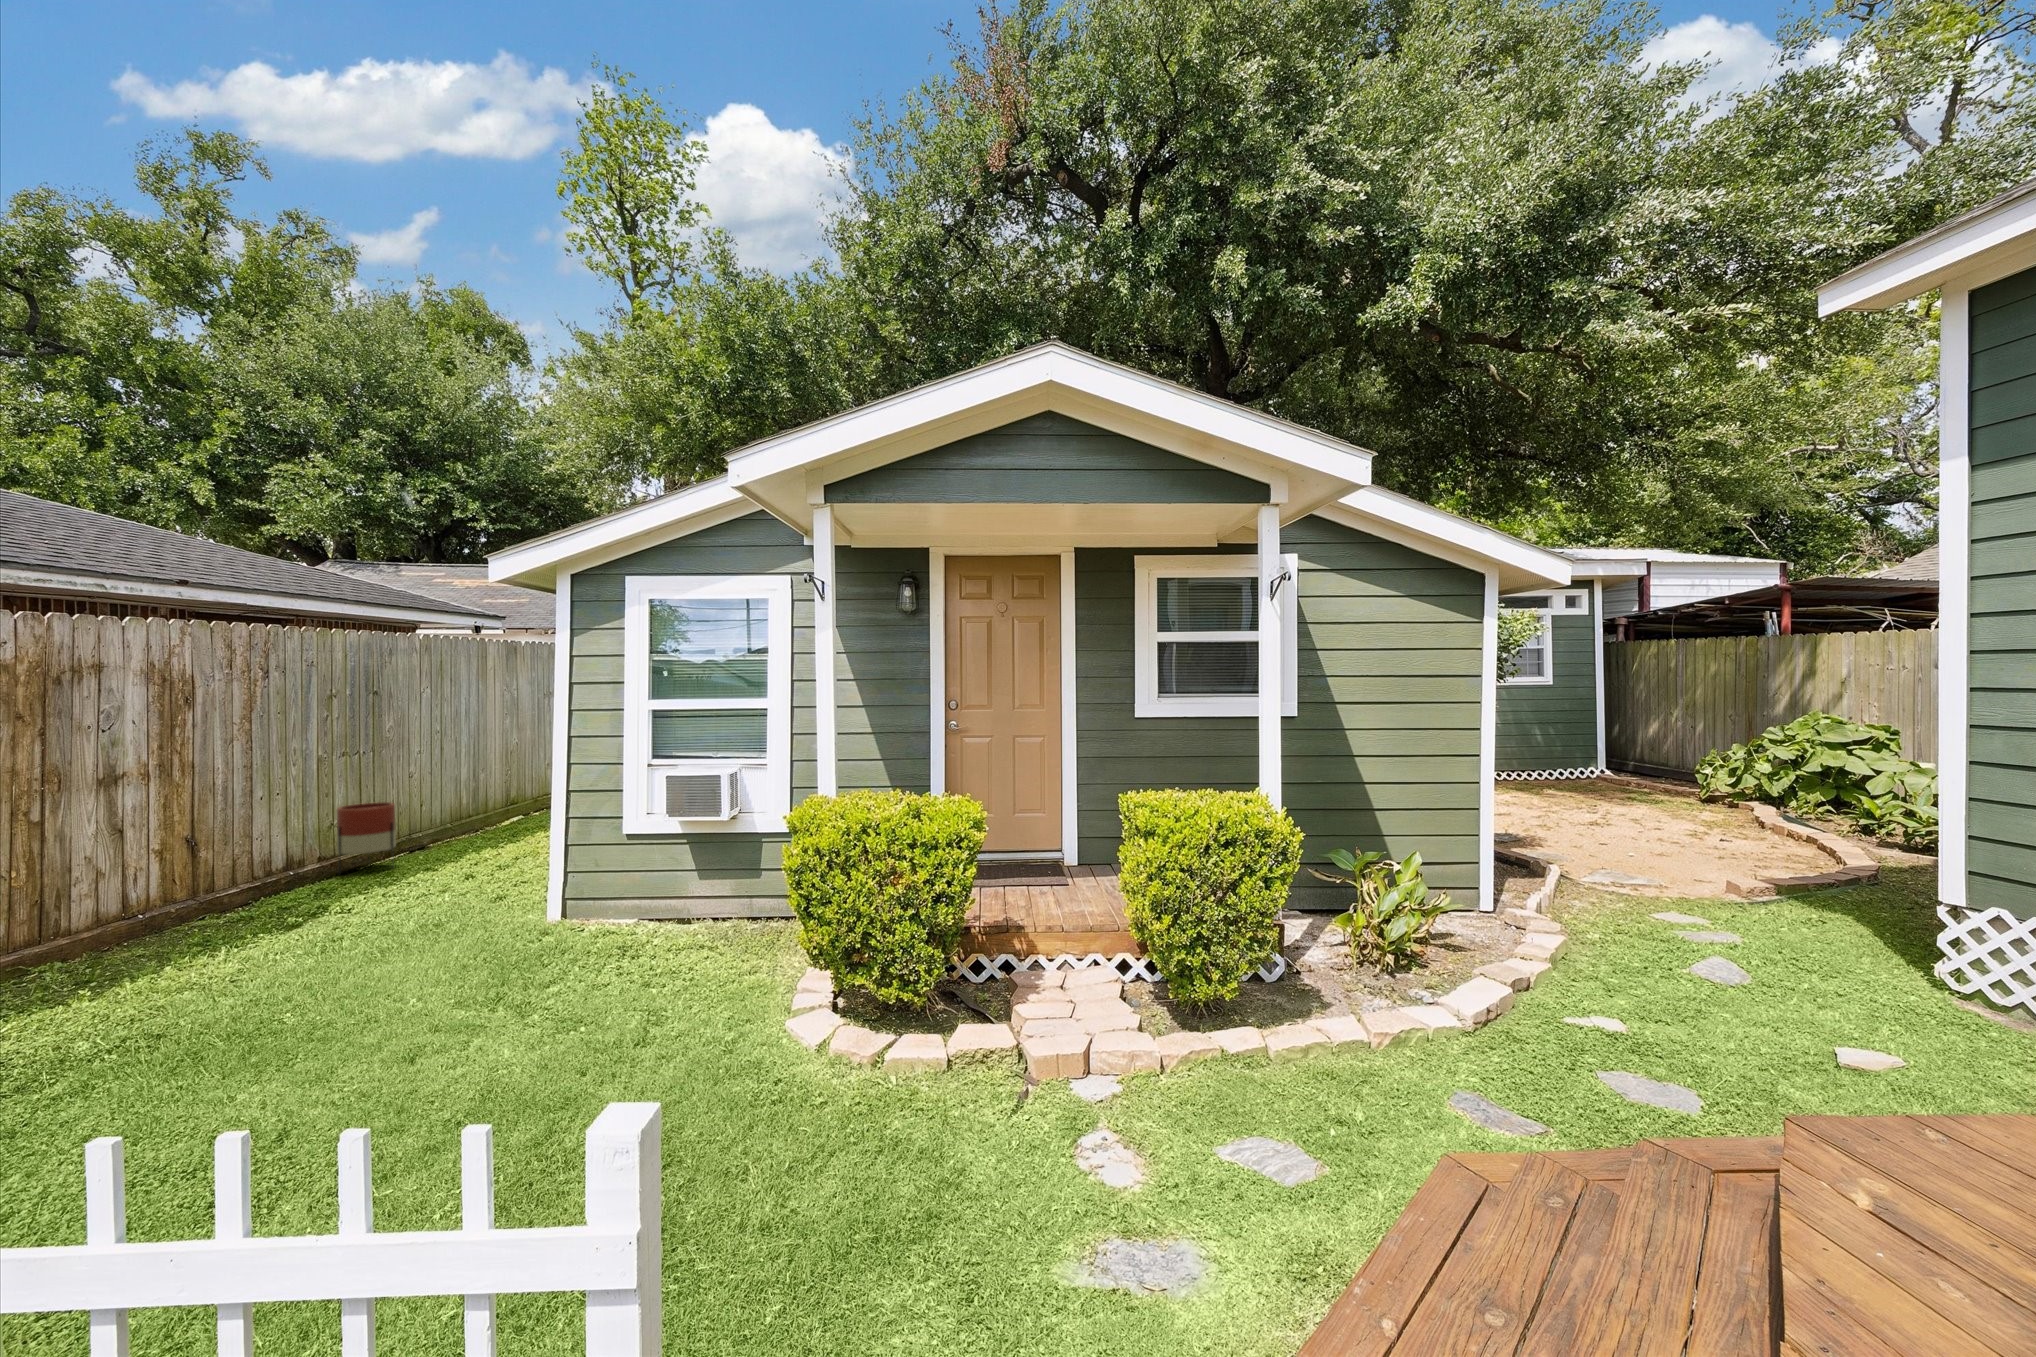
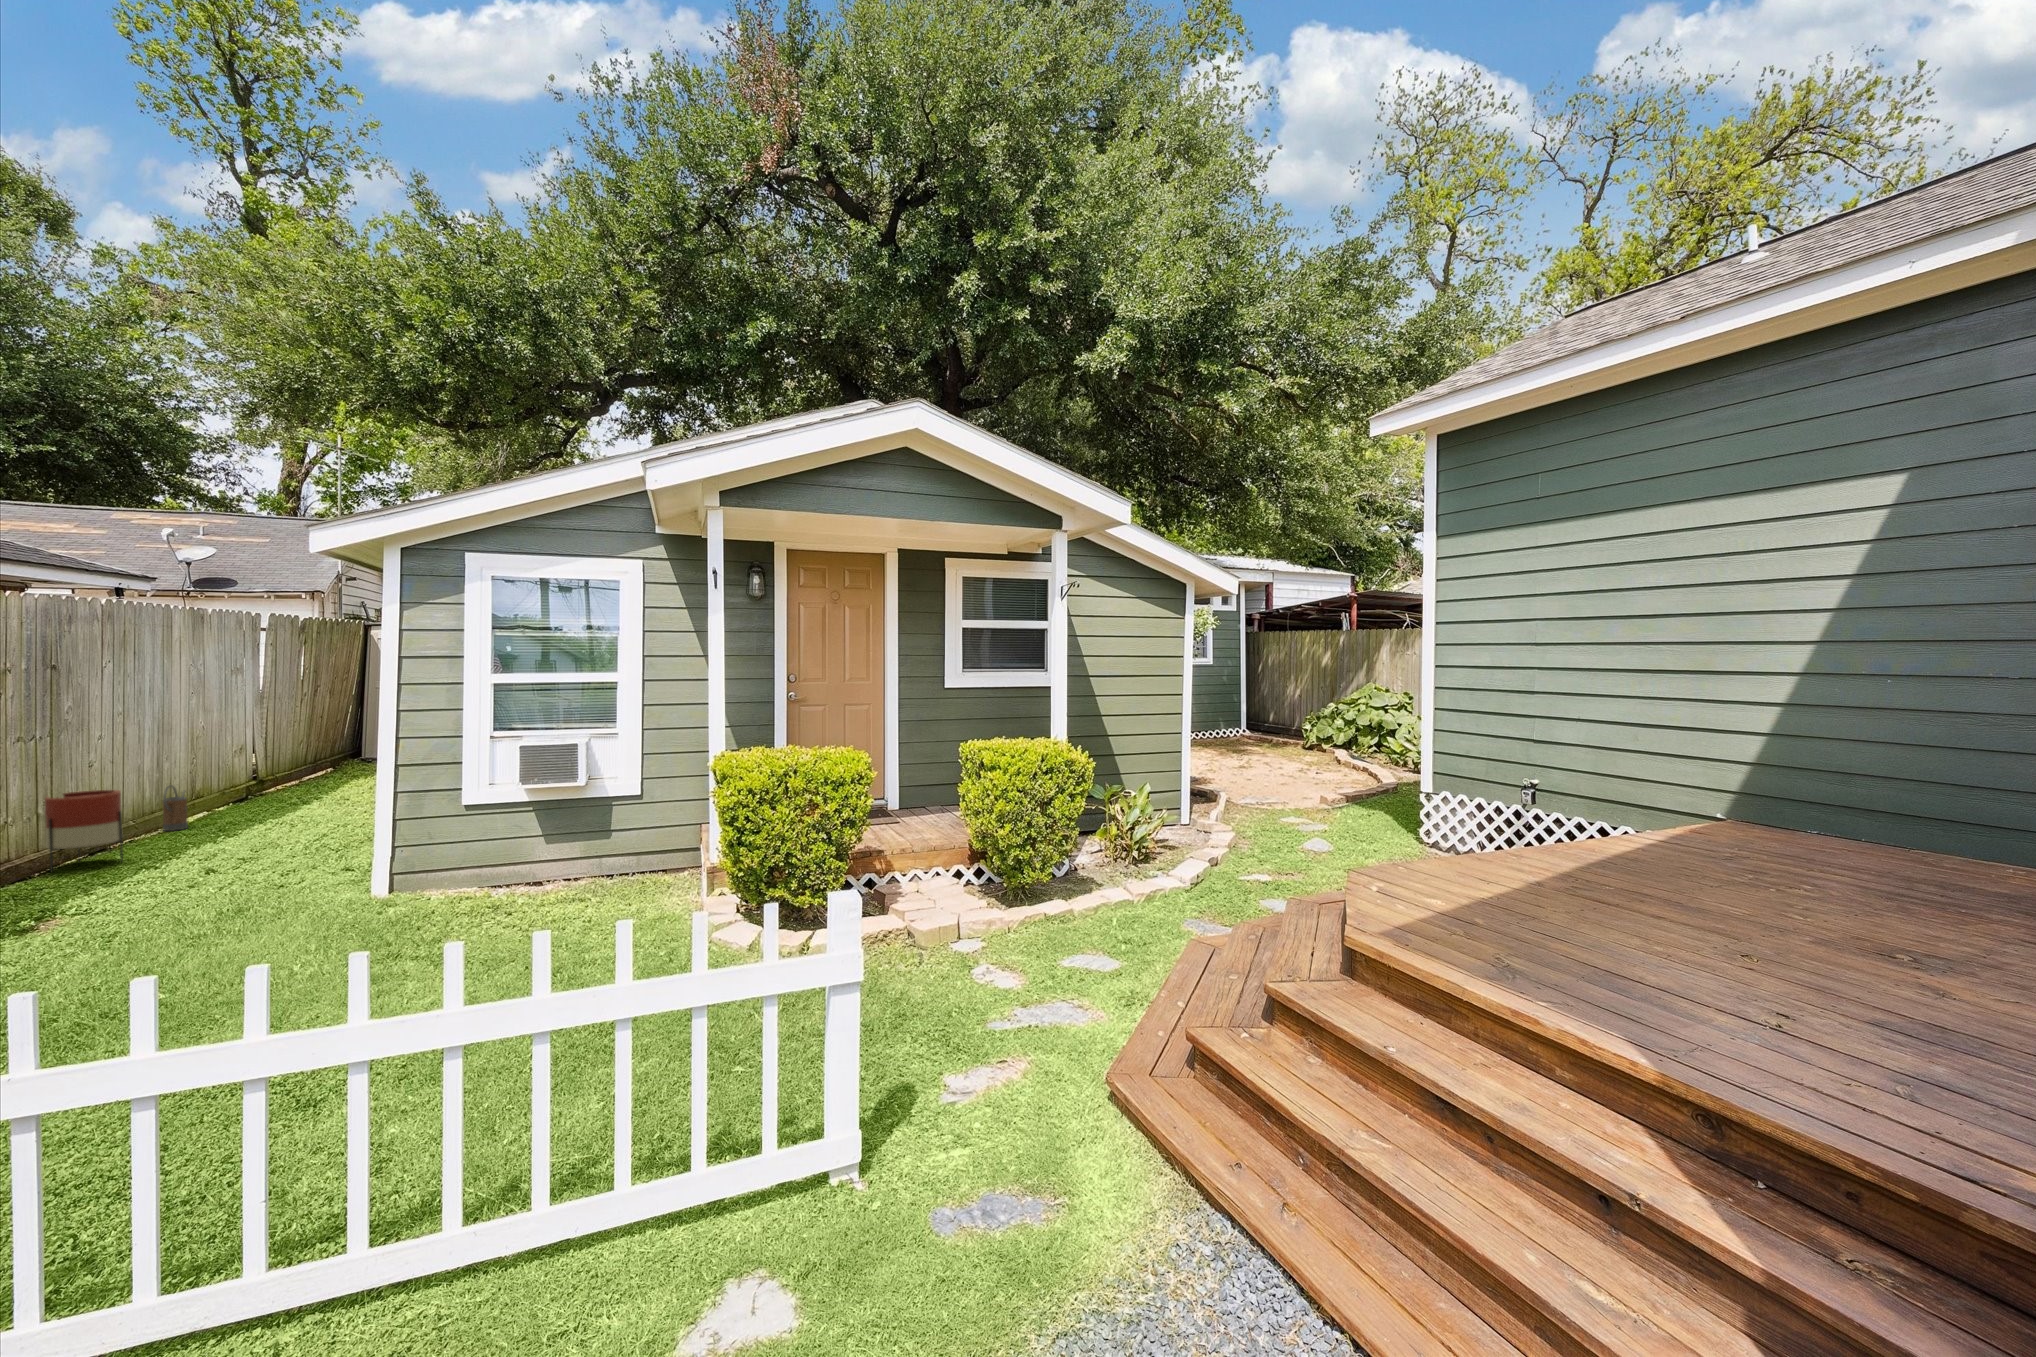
watering can: none [450,797,473,839] -> present [162,785,188,831]

